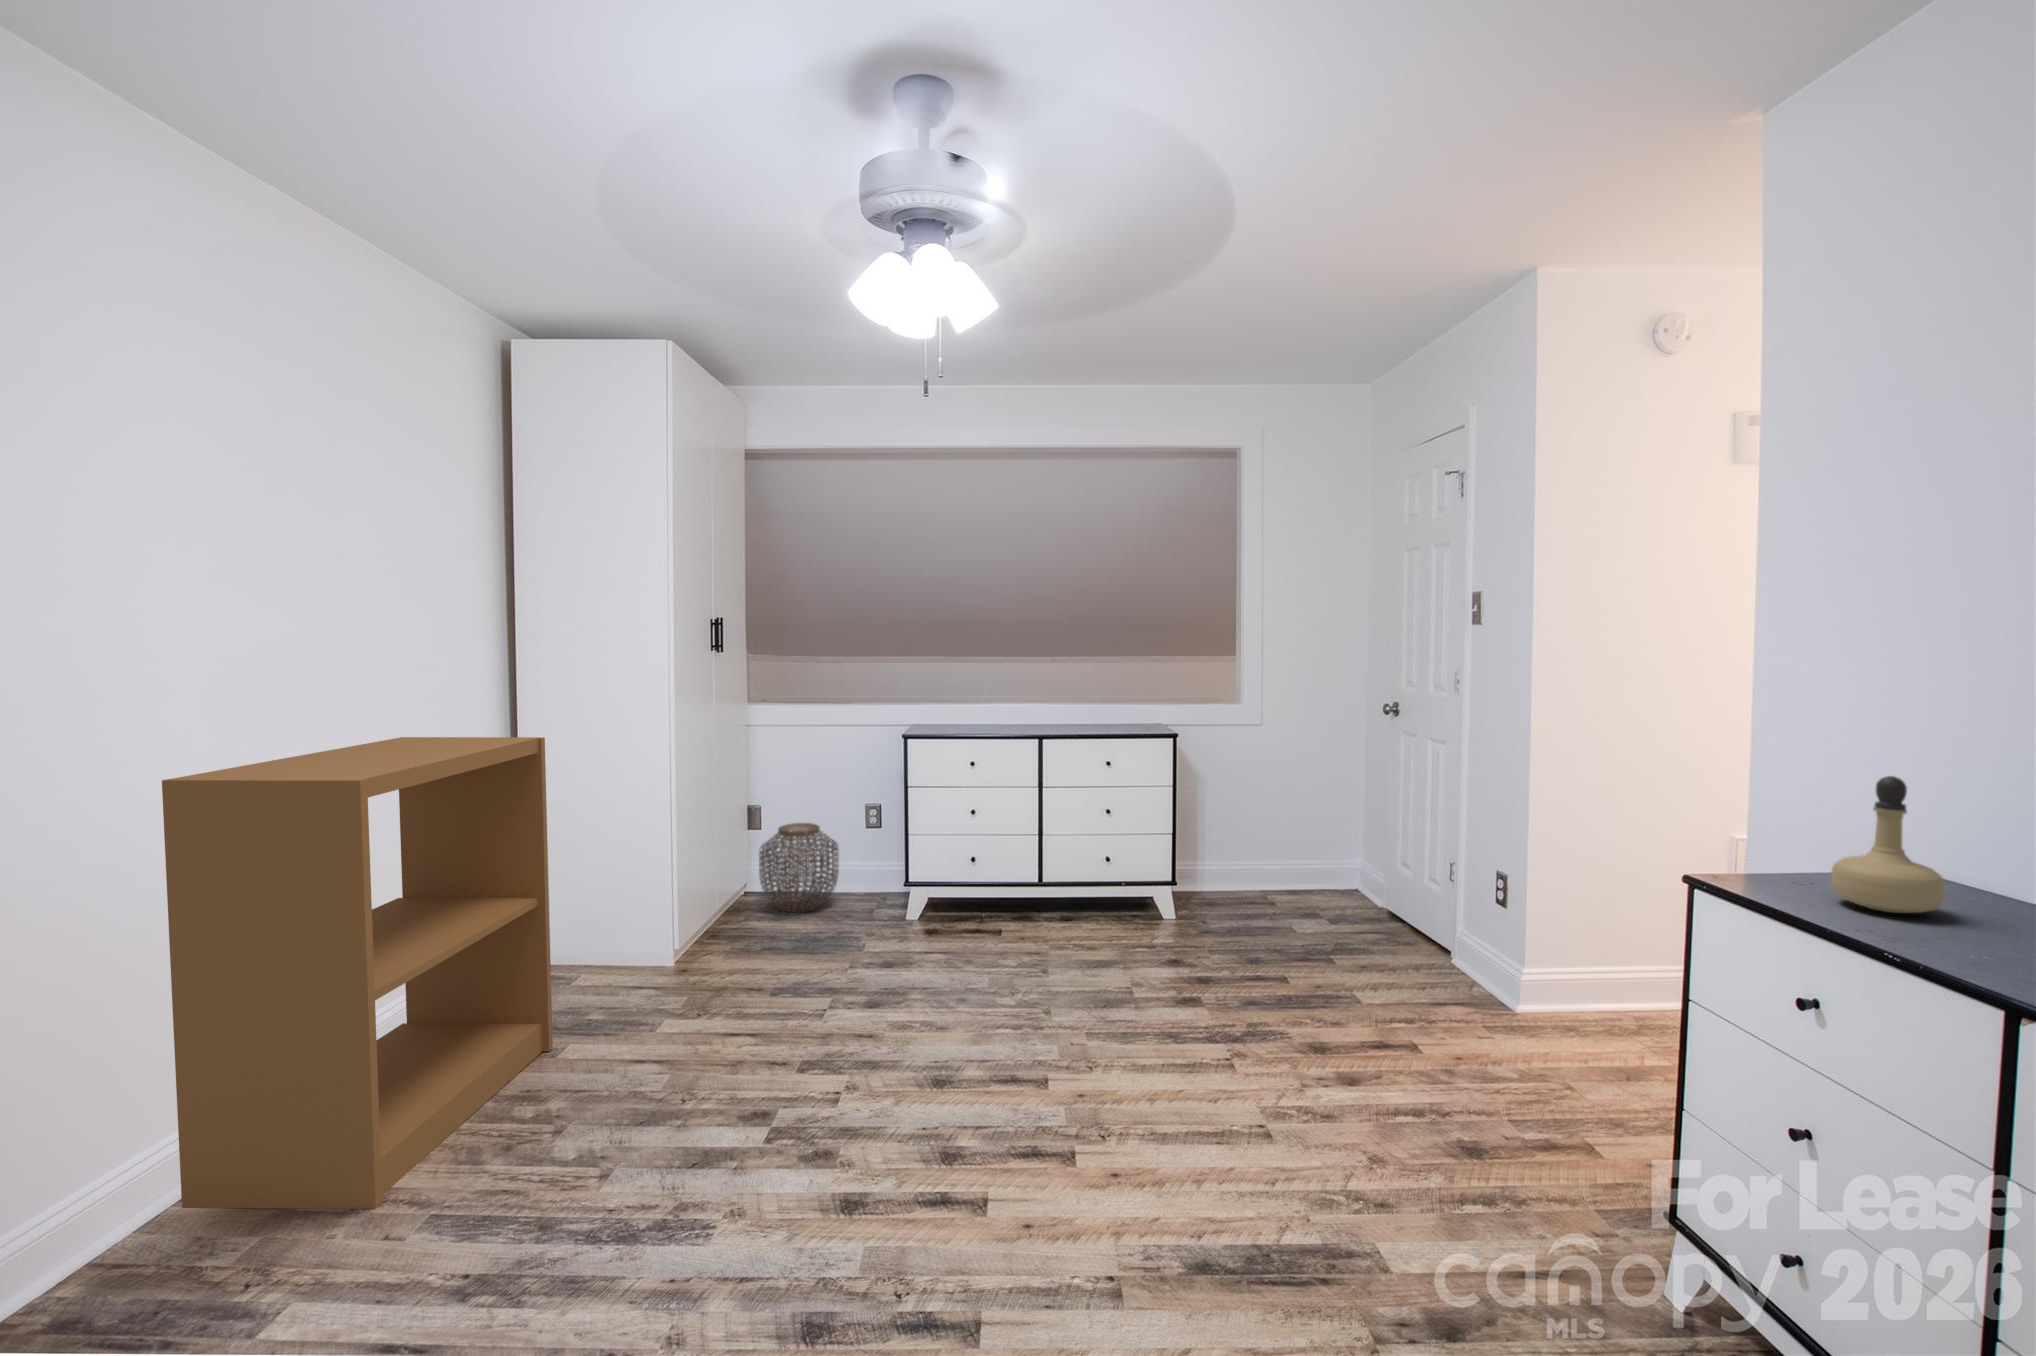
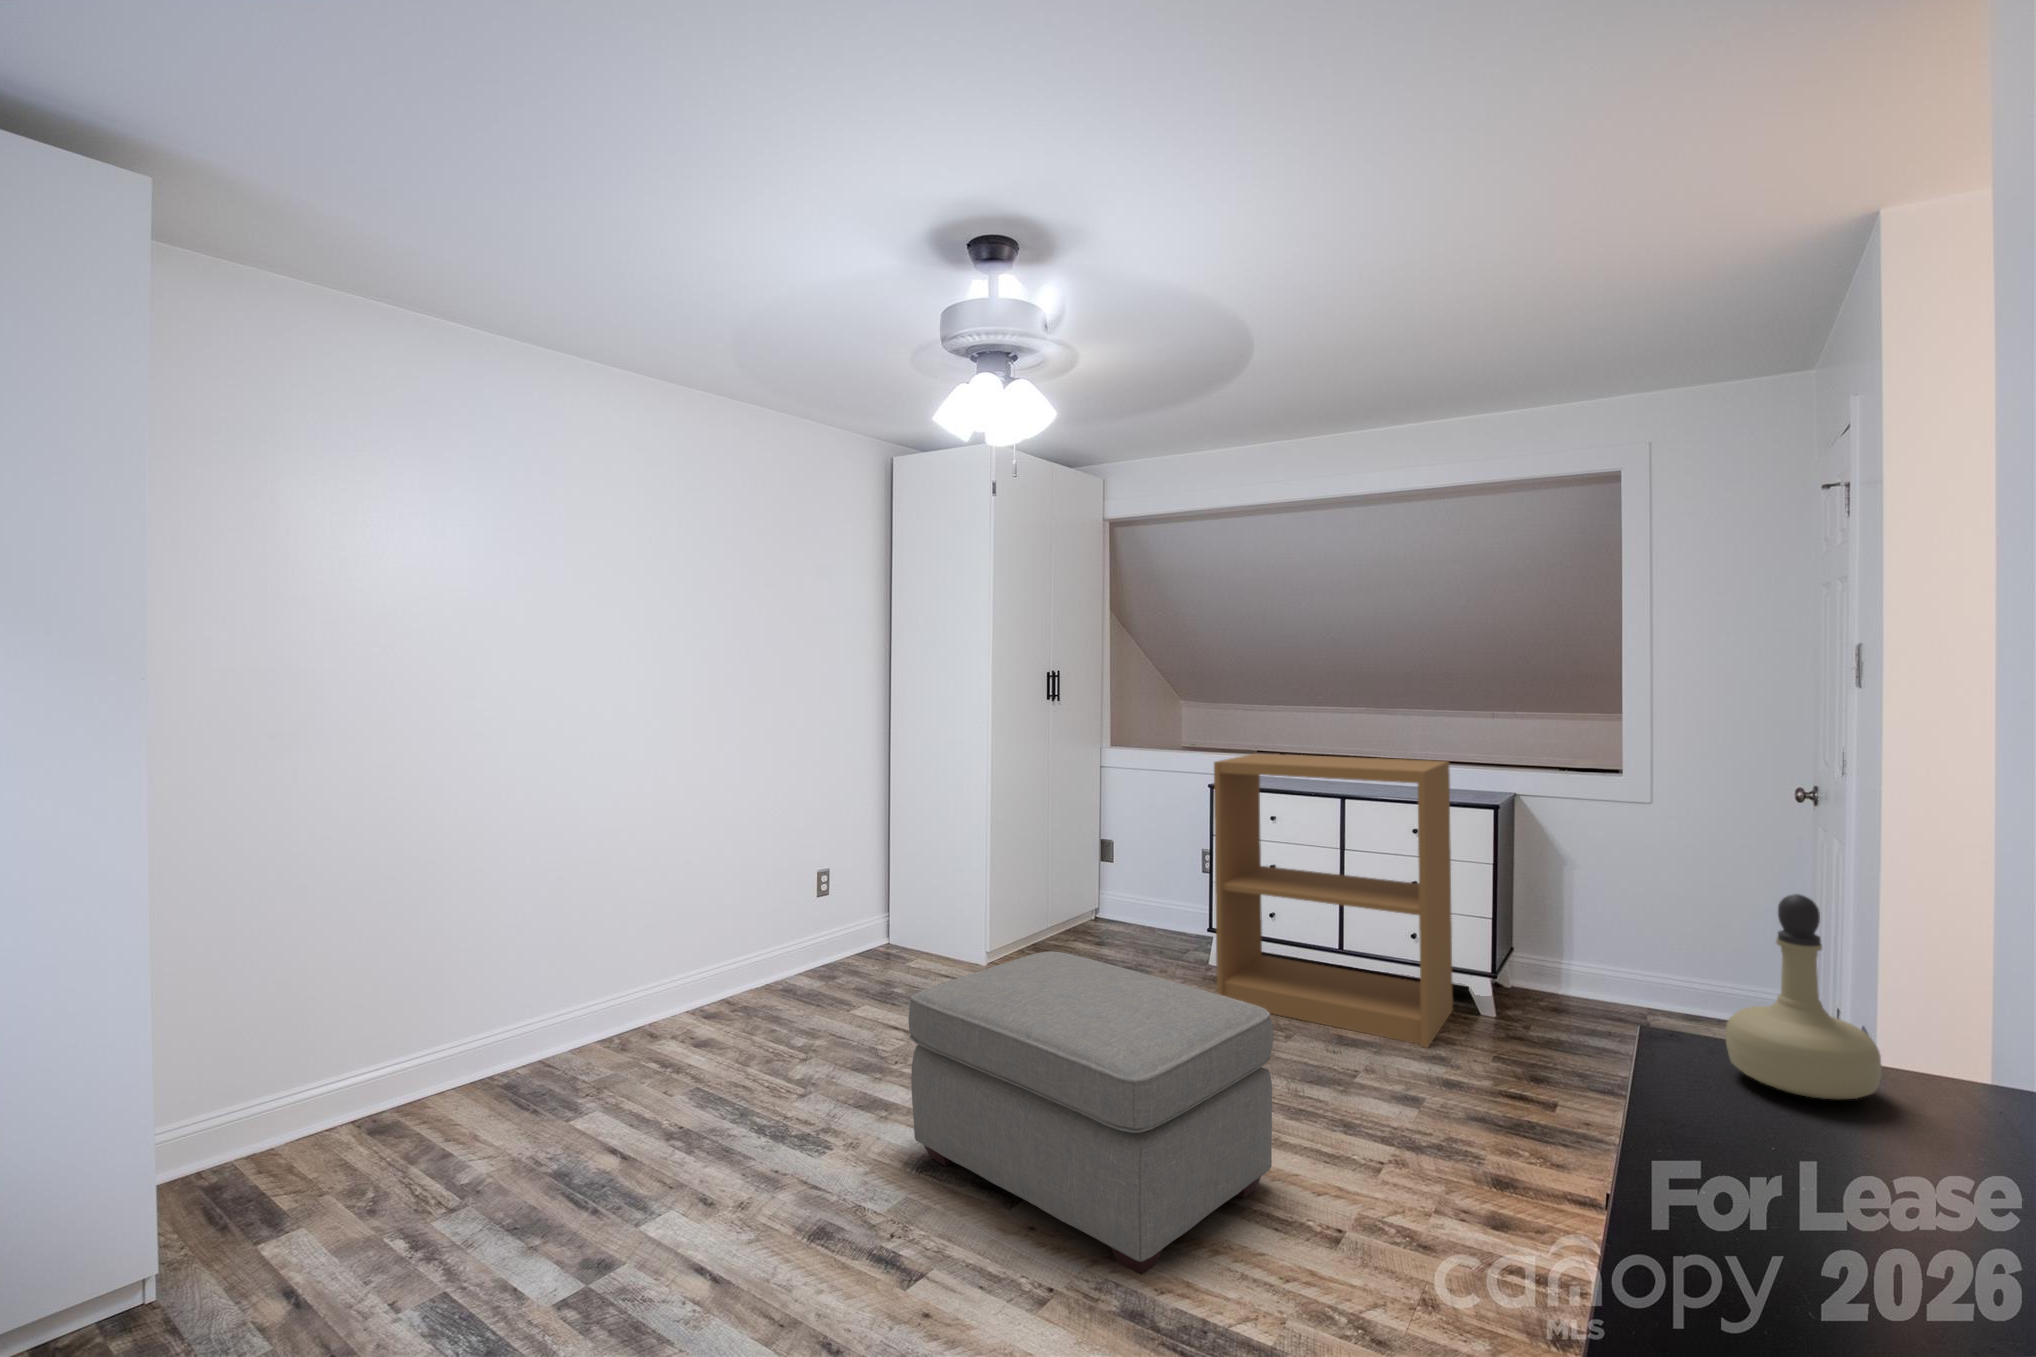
bookshelf: present [162,737,553,1209] -> present [1214,754,1453,1048]
woven basket: present [759,823,839,912] -> none [1087,859,1160,942]
ottoman: none [825,927,1187,1228] -> present [909,951,1273,1275]

